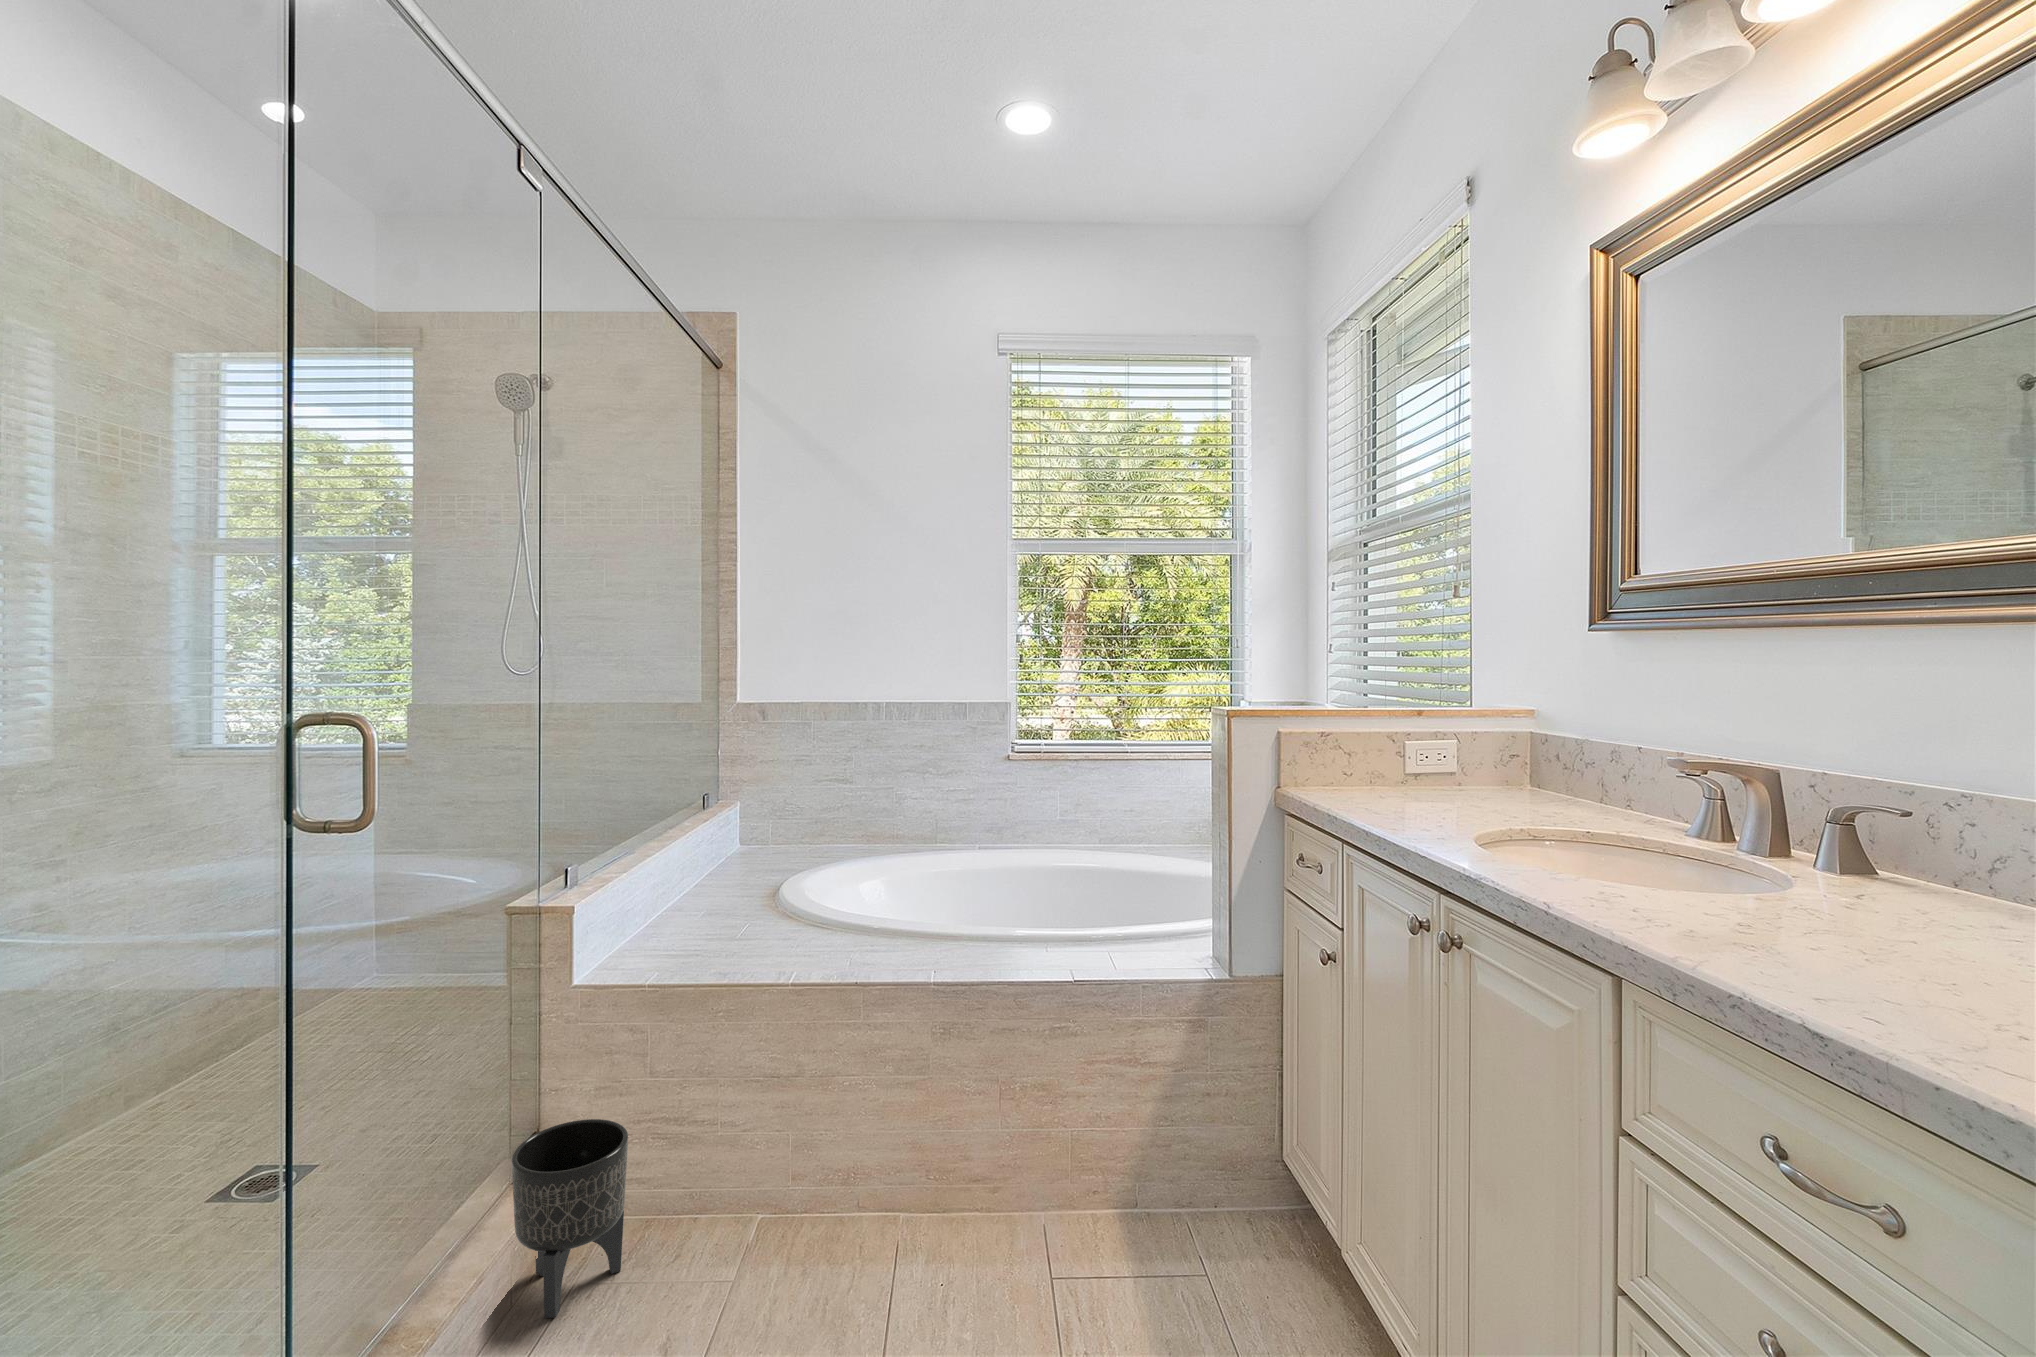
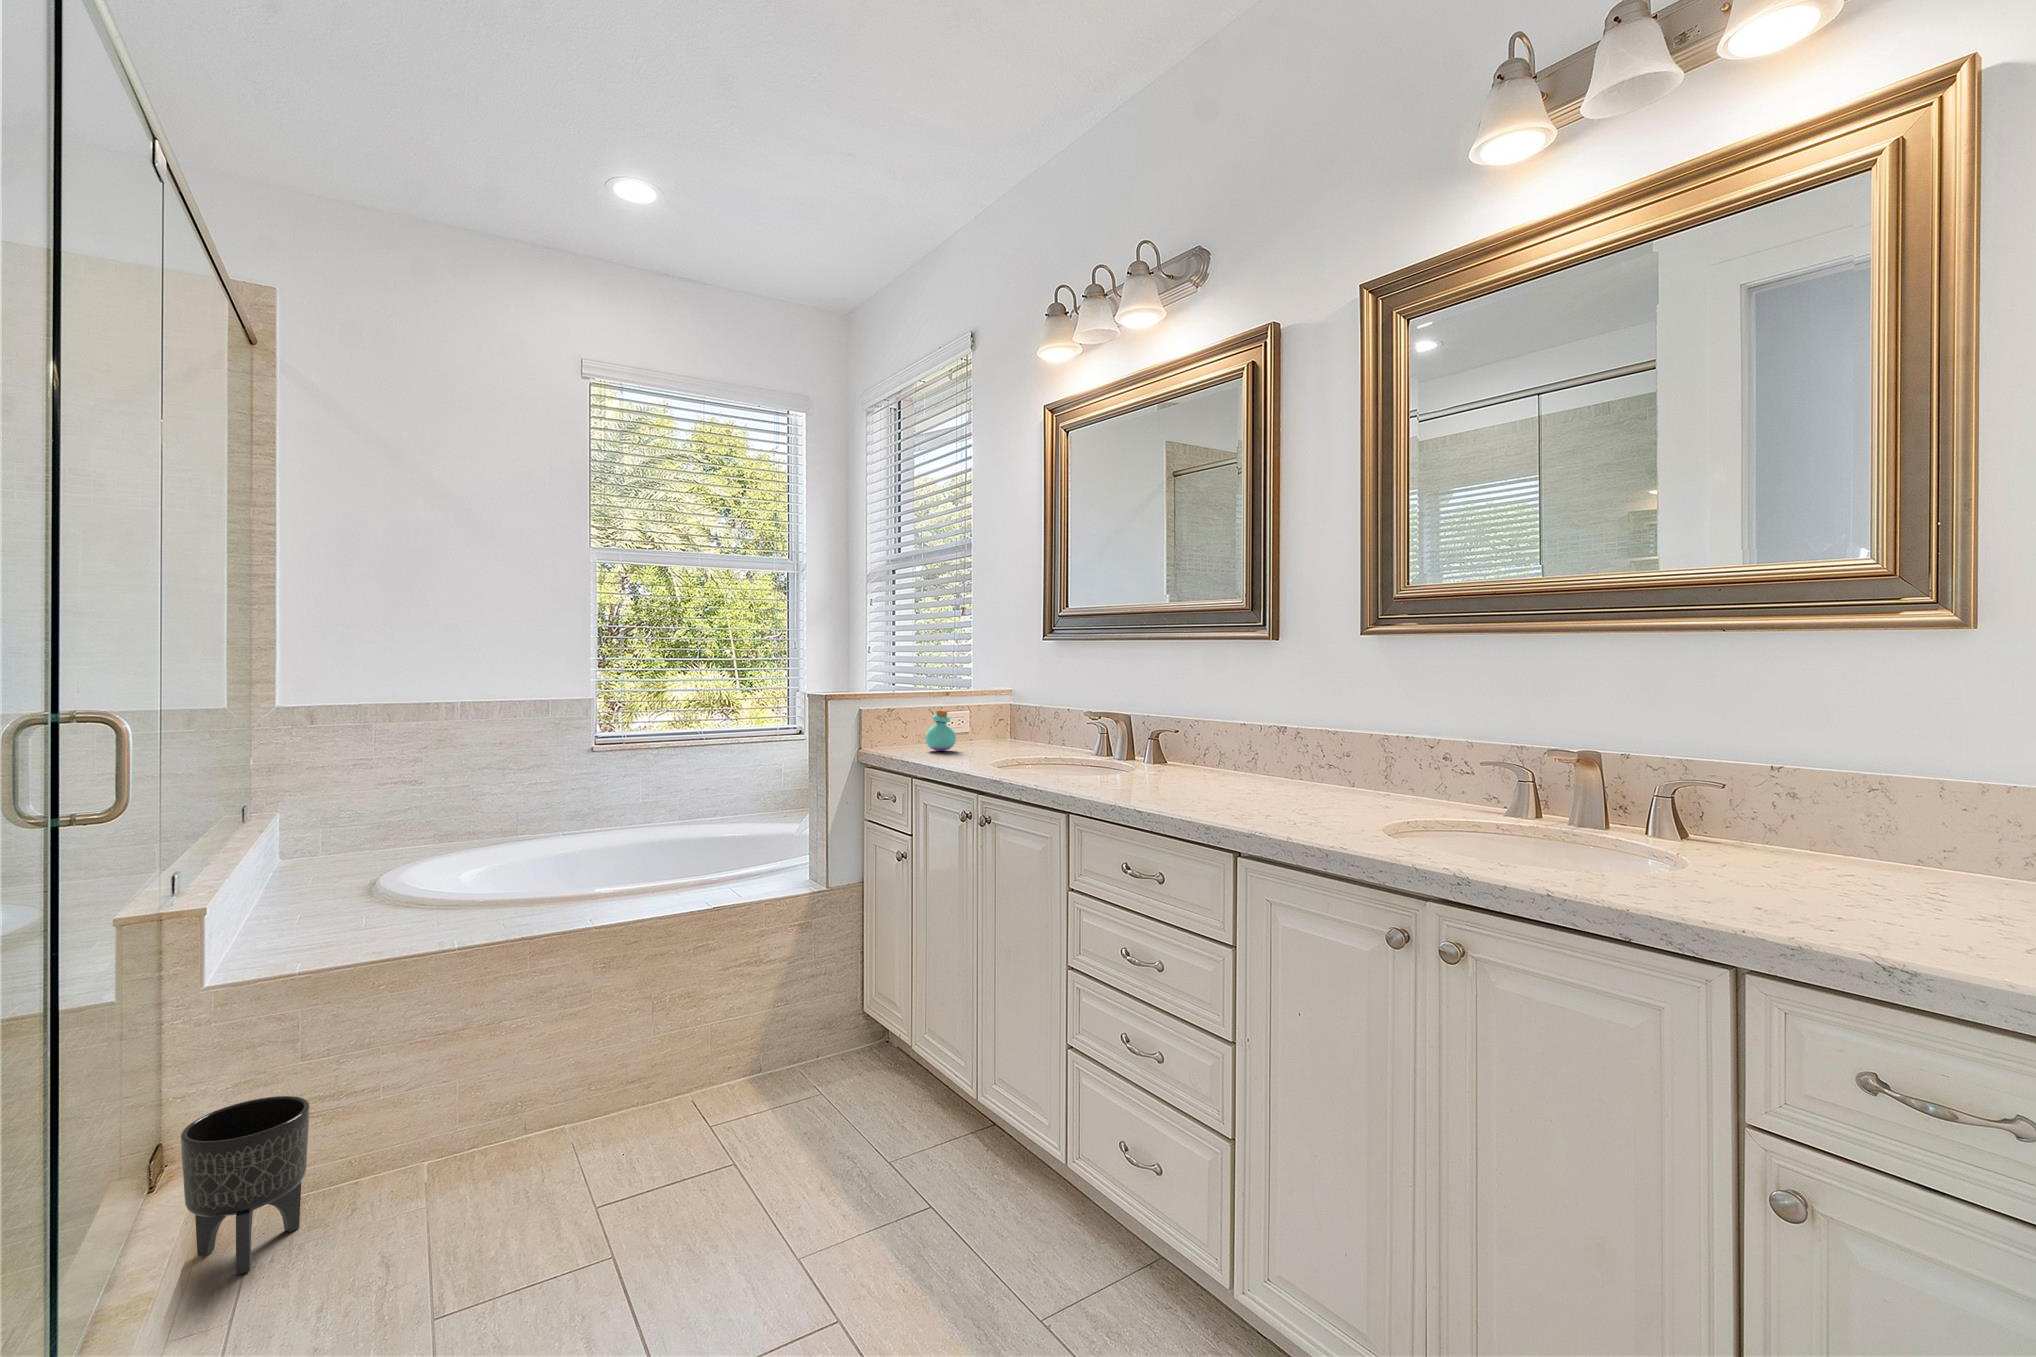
perfume bottle: none [1375,736,1424,798] -> present [926,710,956,751]

